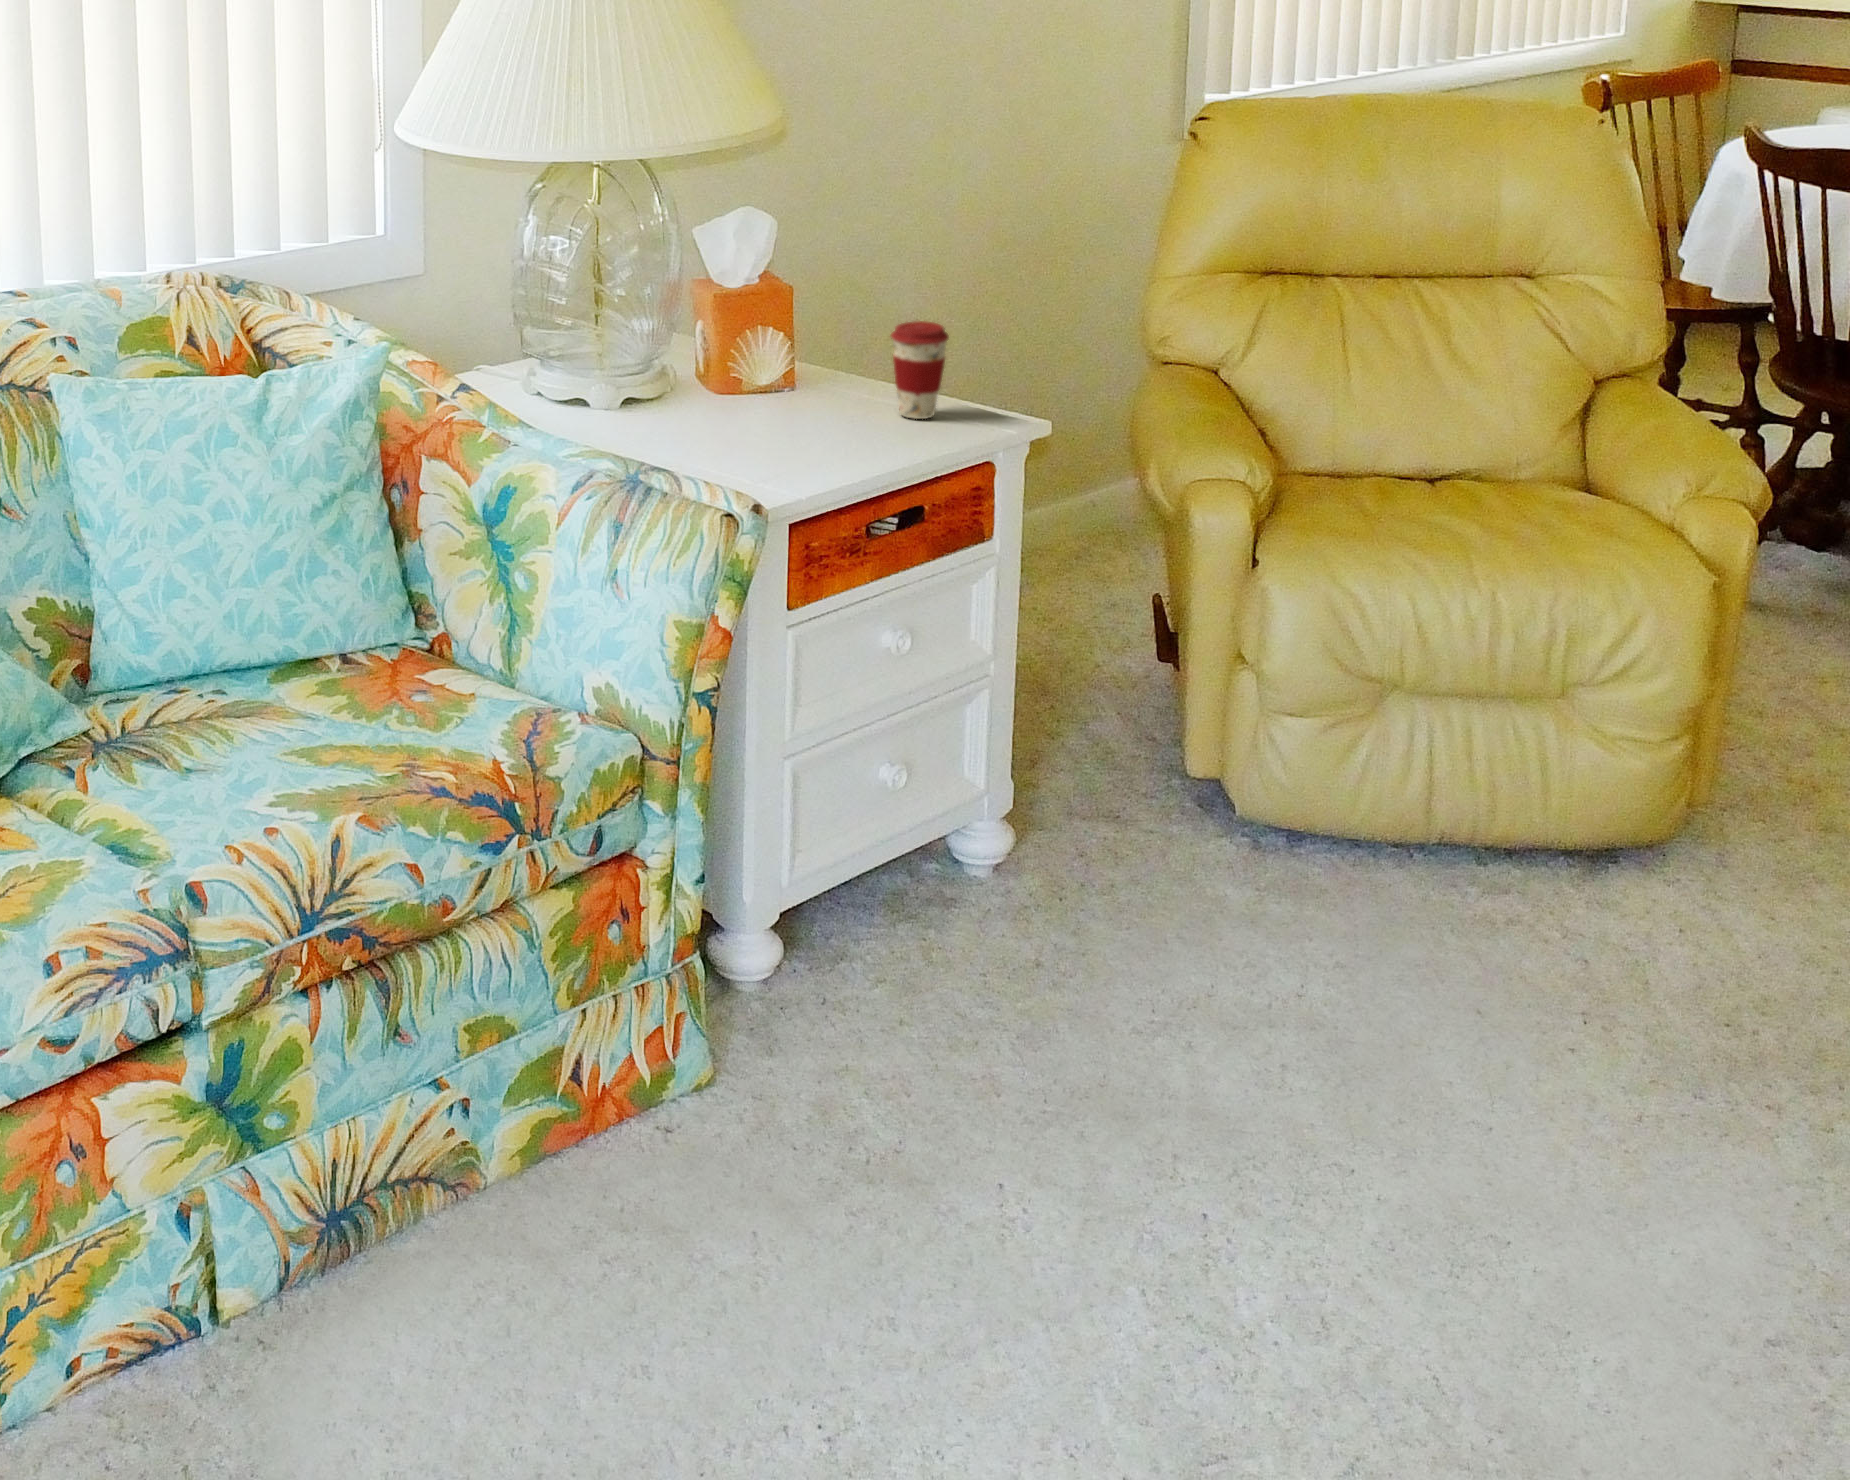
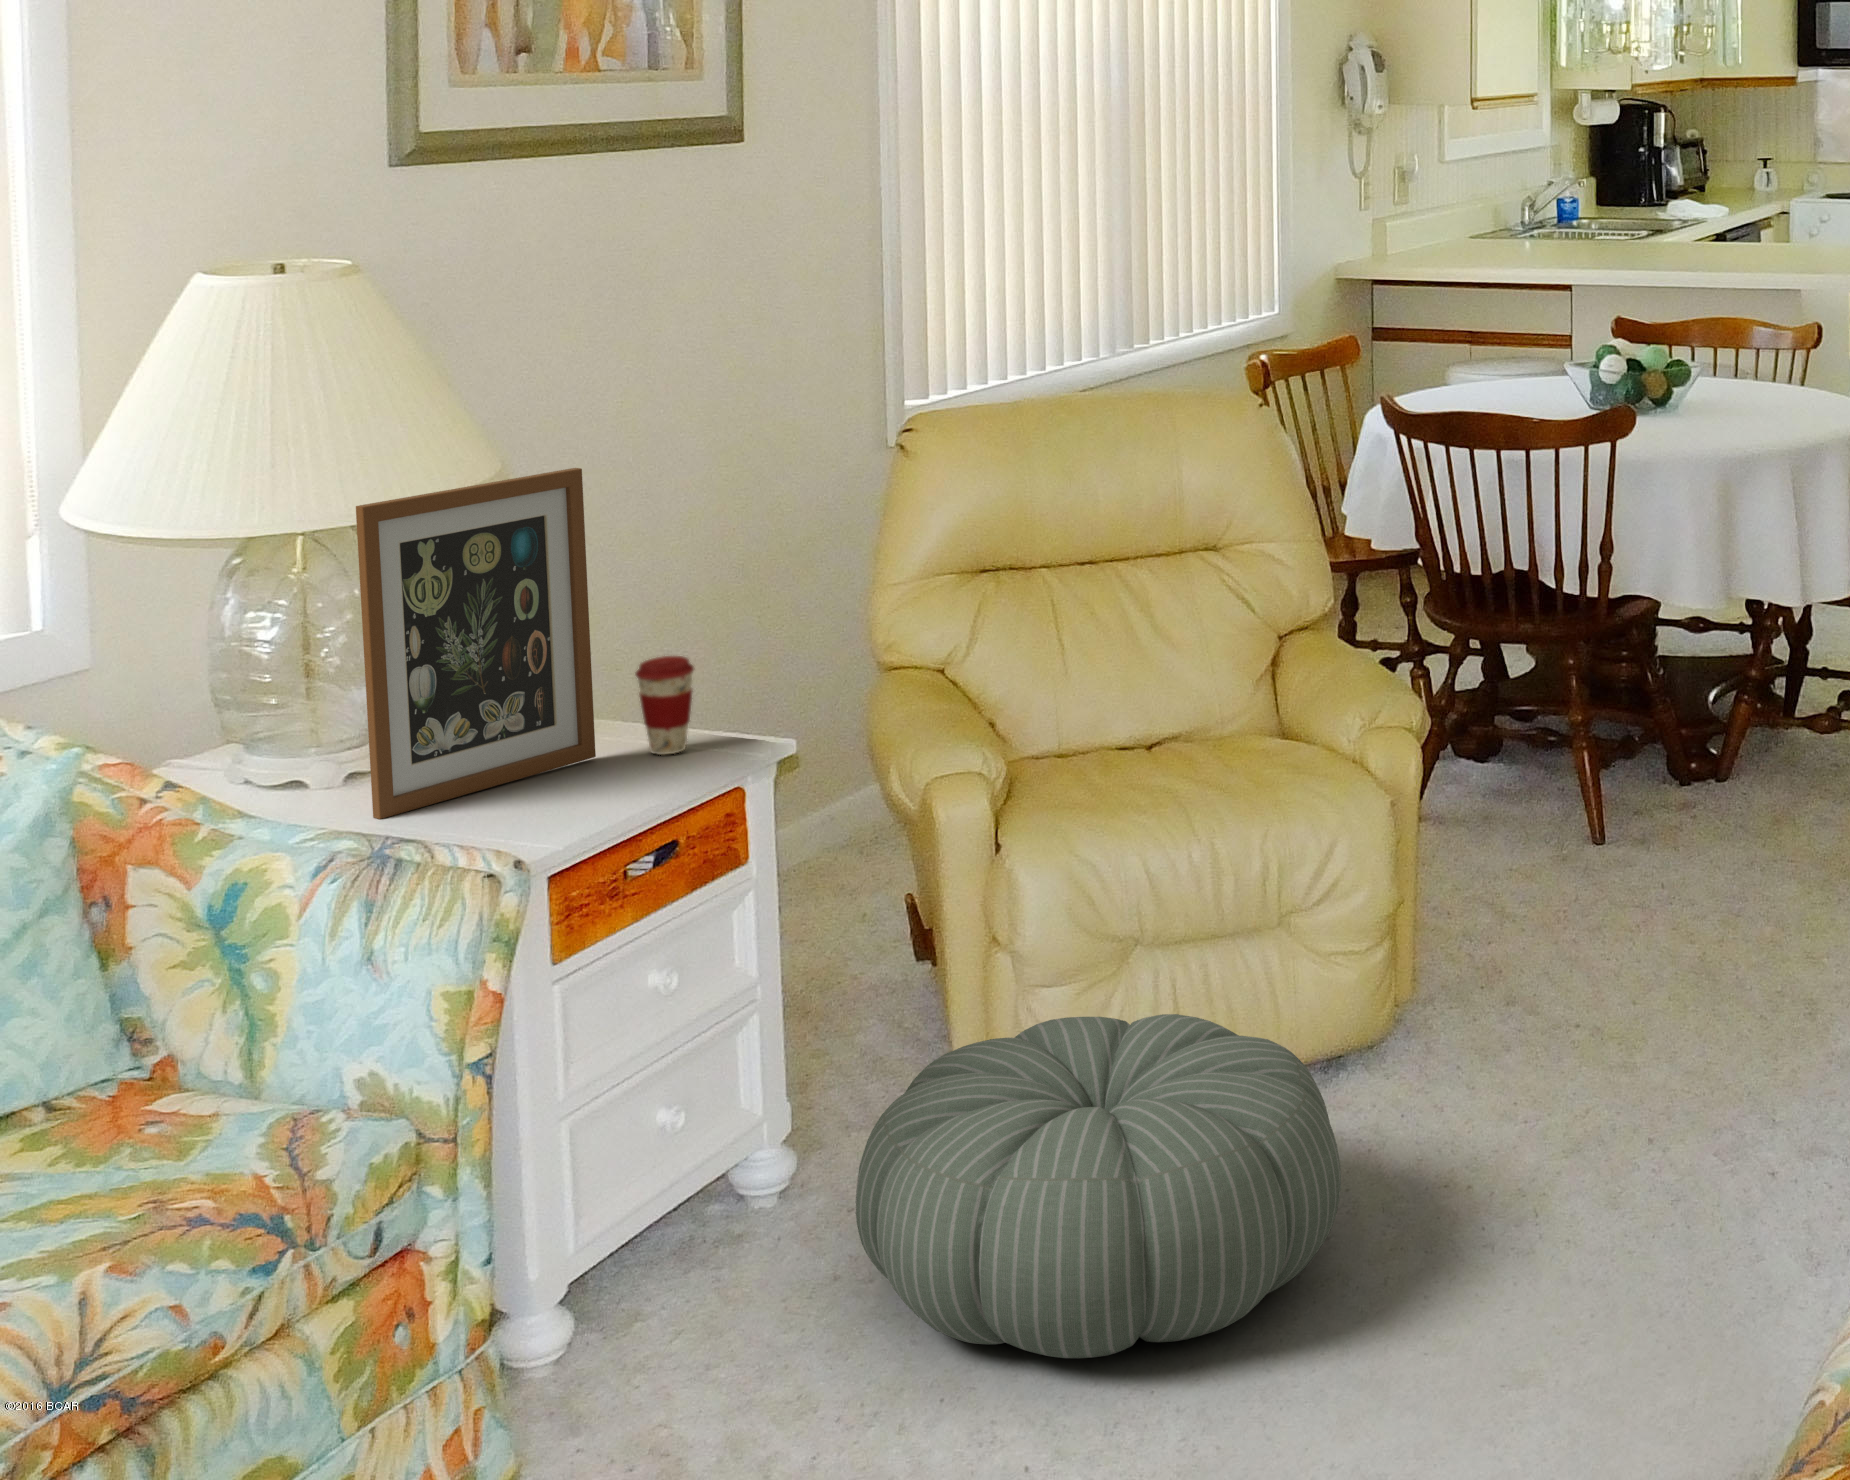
picture frame: none [638,125,854,441] -> present [356,468,596,819]
pouf: none [1065,761,1647,1159] -> present [856,1014,1341,1358]

